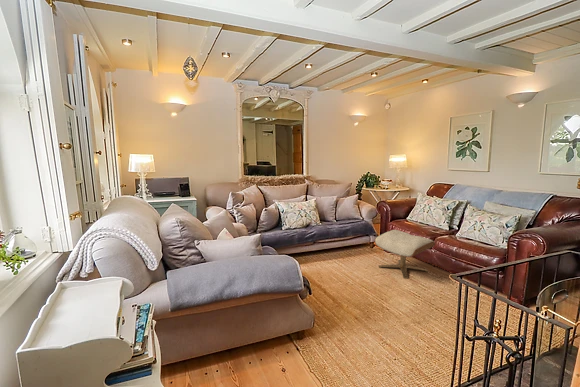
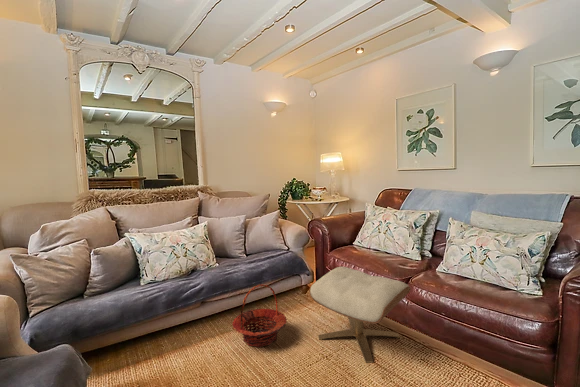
basket: none [331,235,361,267] -> present [232,285,287,347]

